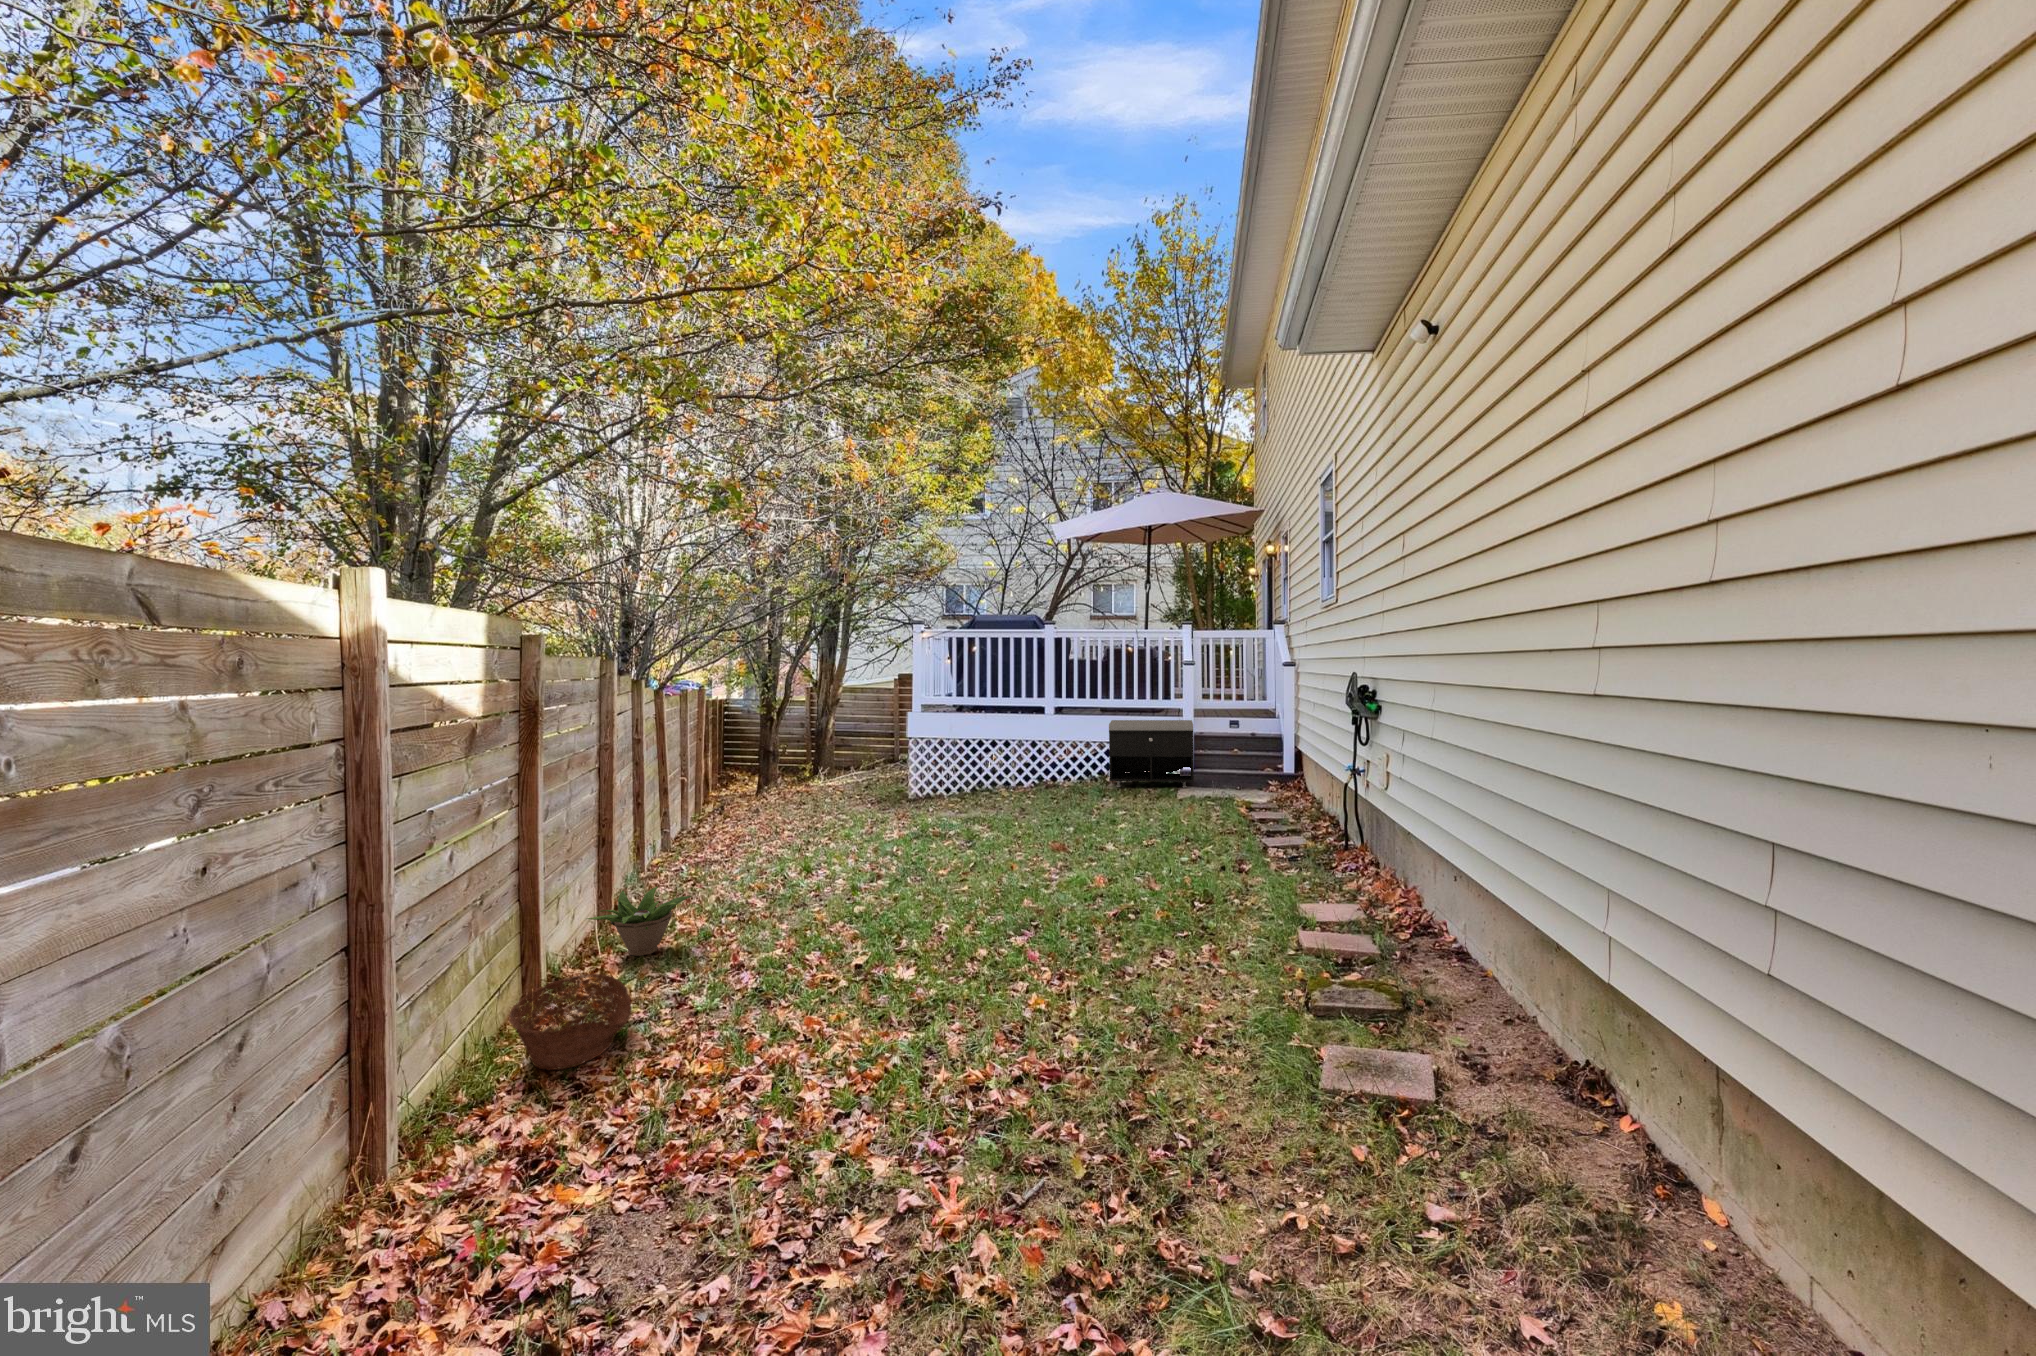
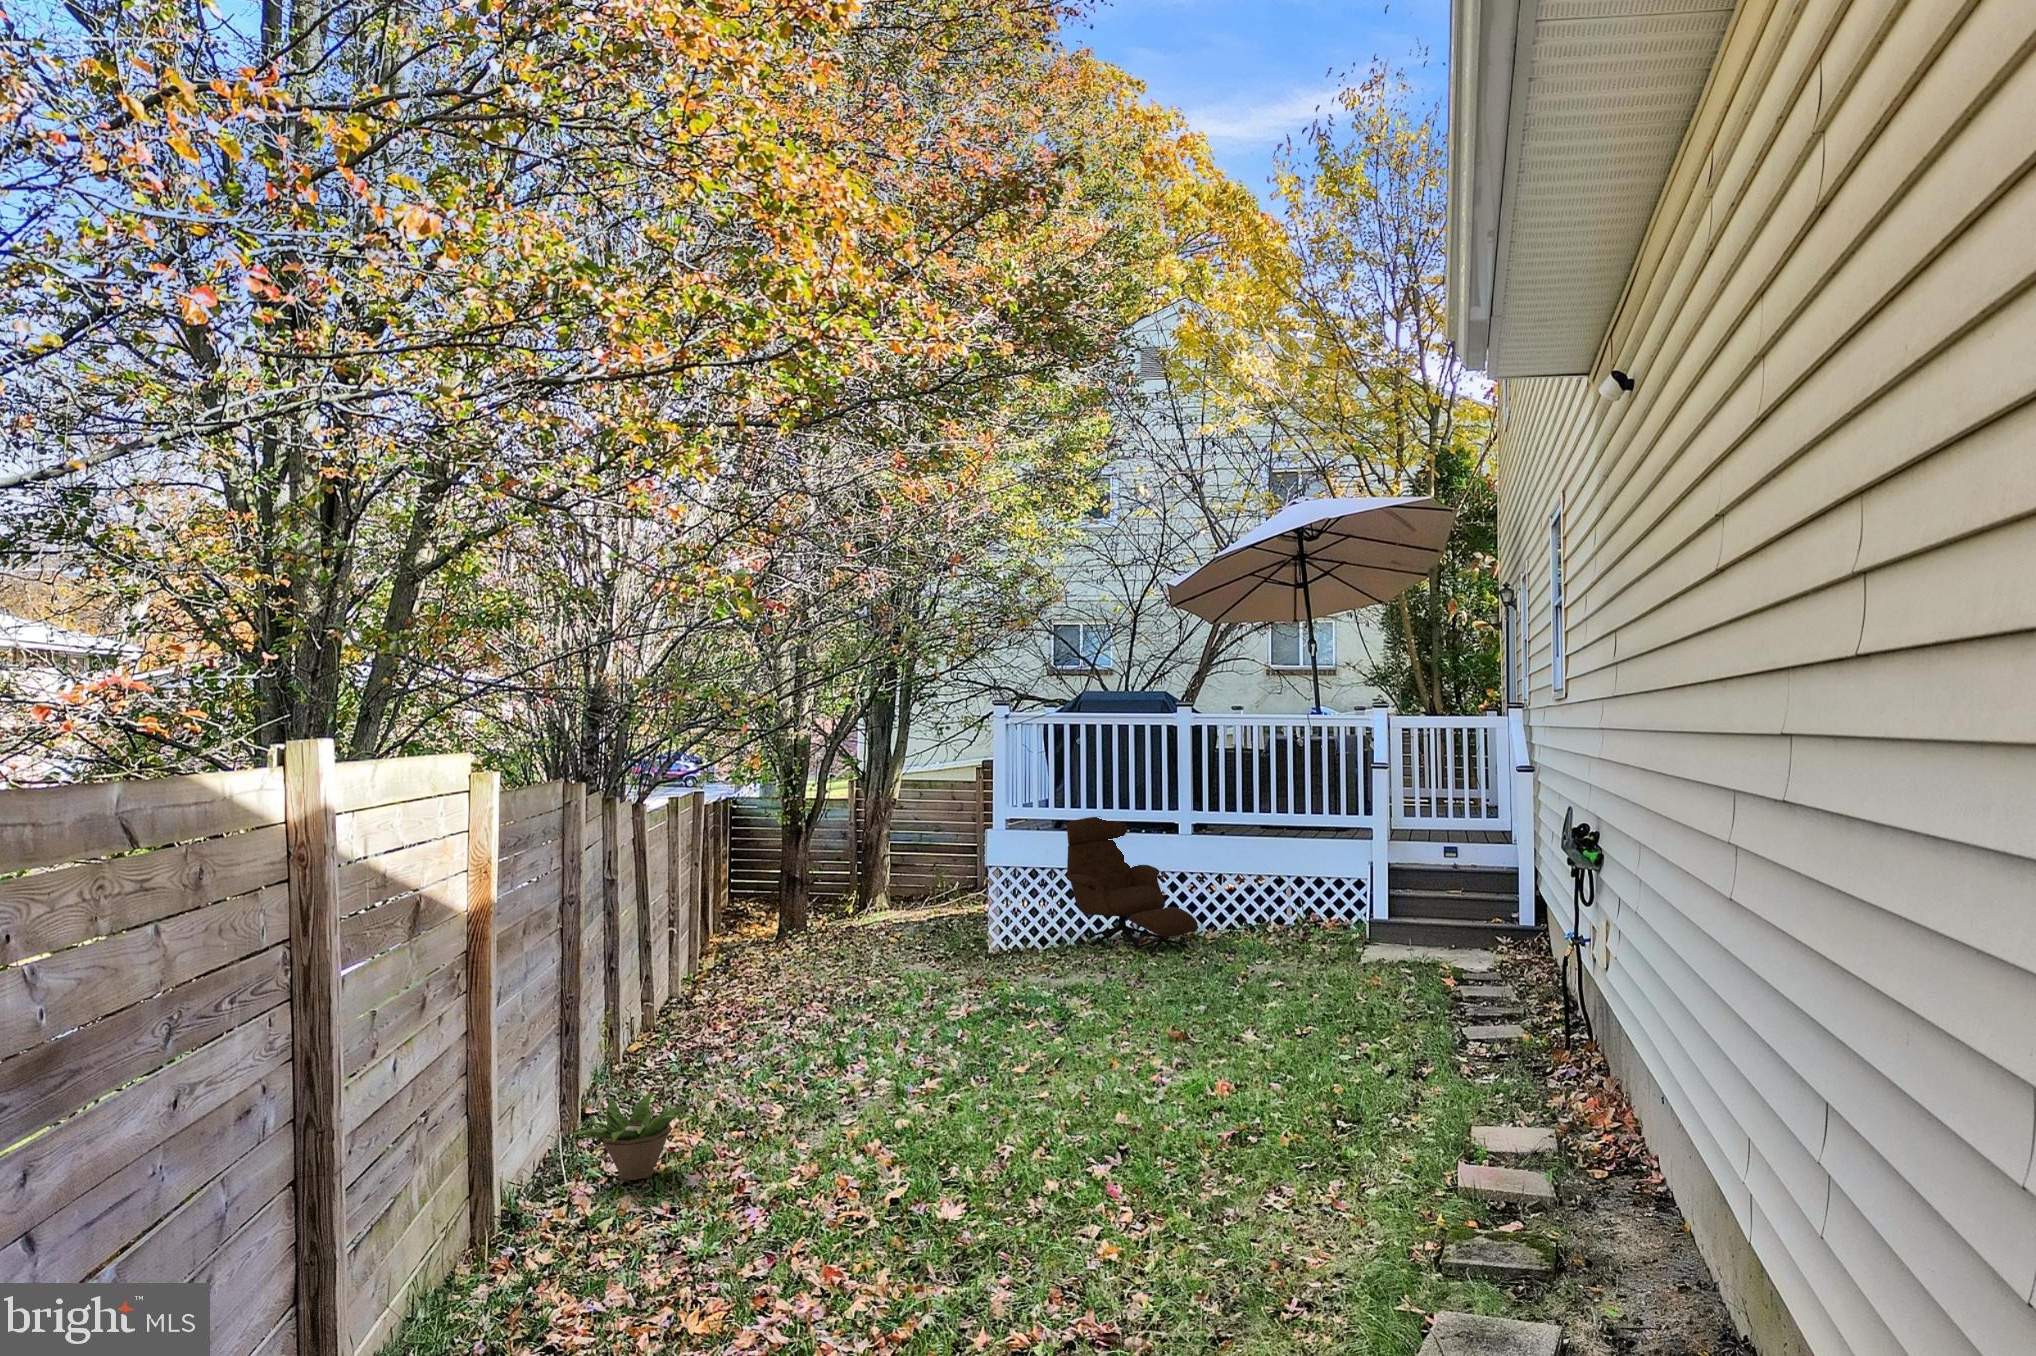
lounge chair: none [966,701,1060,797] -> present [1066,817,1198,954]
storage bench: present [1109,720,1194,787] -> none [1265,842,1391,941]
basket: present [509,973,632,1070] -> none [489,1204,625,1319]

